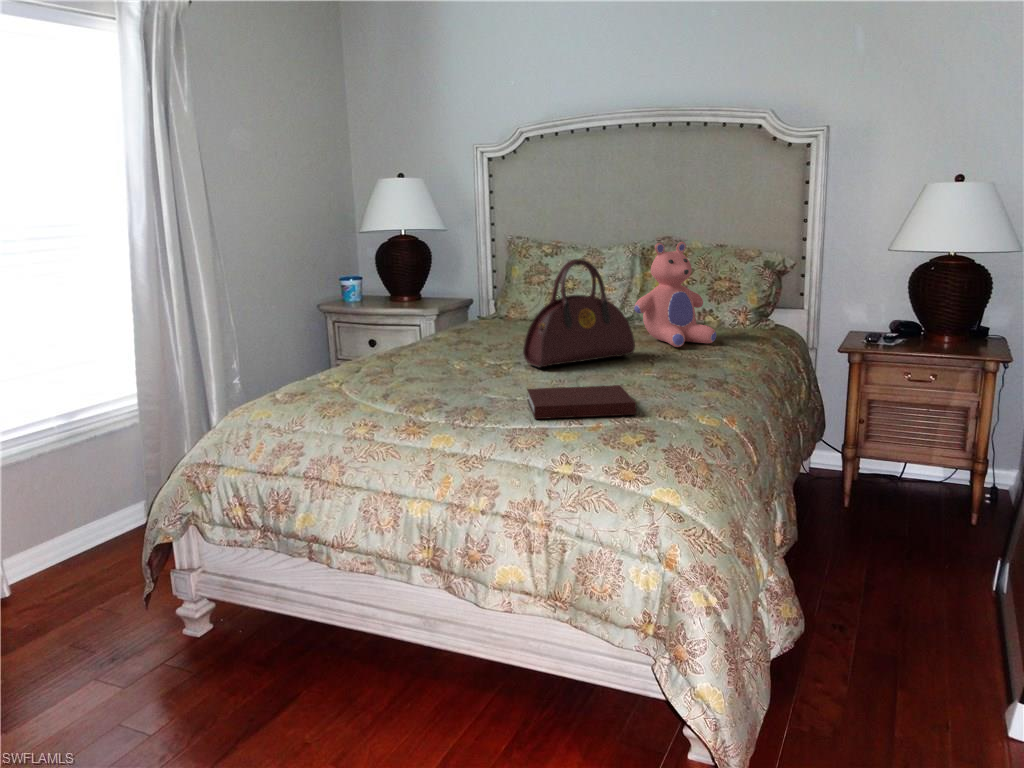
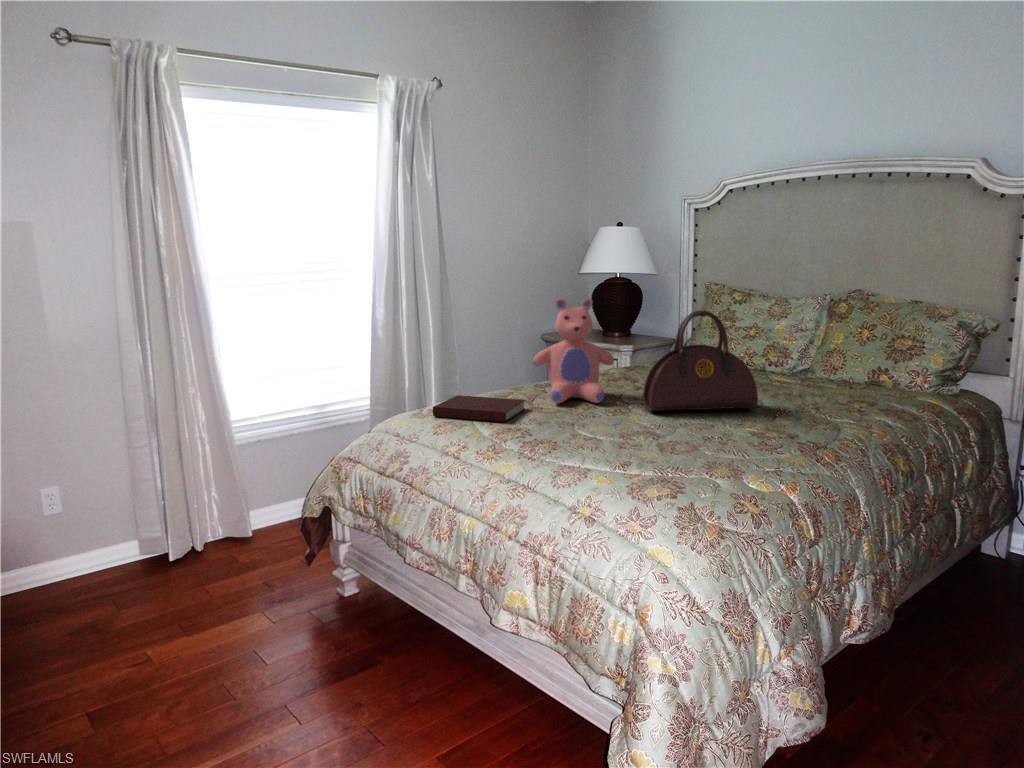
teddy bear: present [634,242,716,347] -> present [533,298,614,403]
notebook: present [527,385,636,419] -> present [433,395,525,422]

